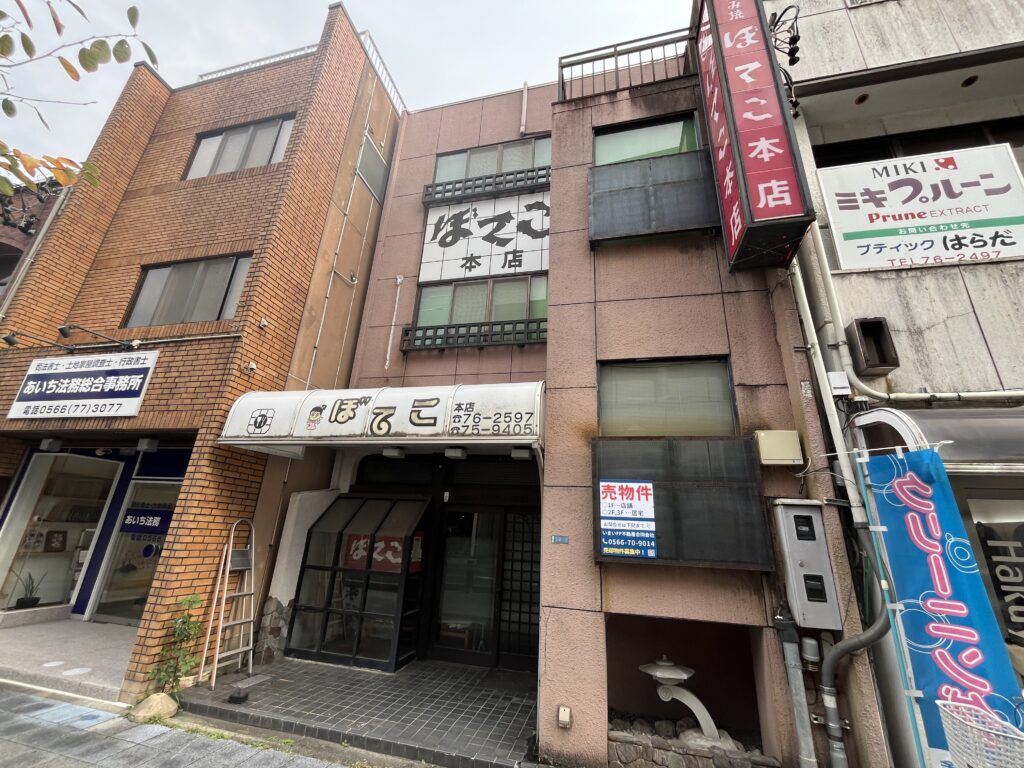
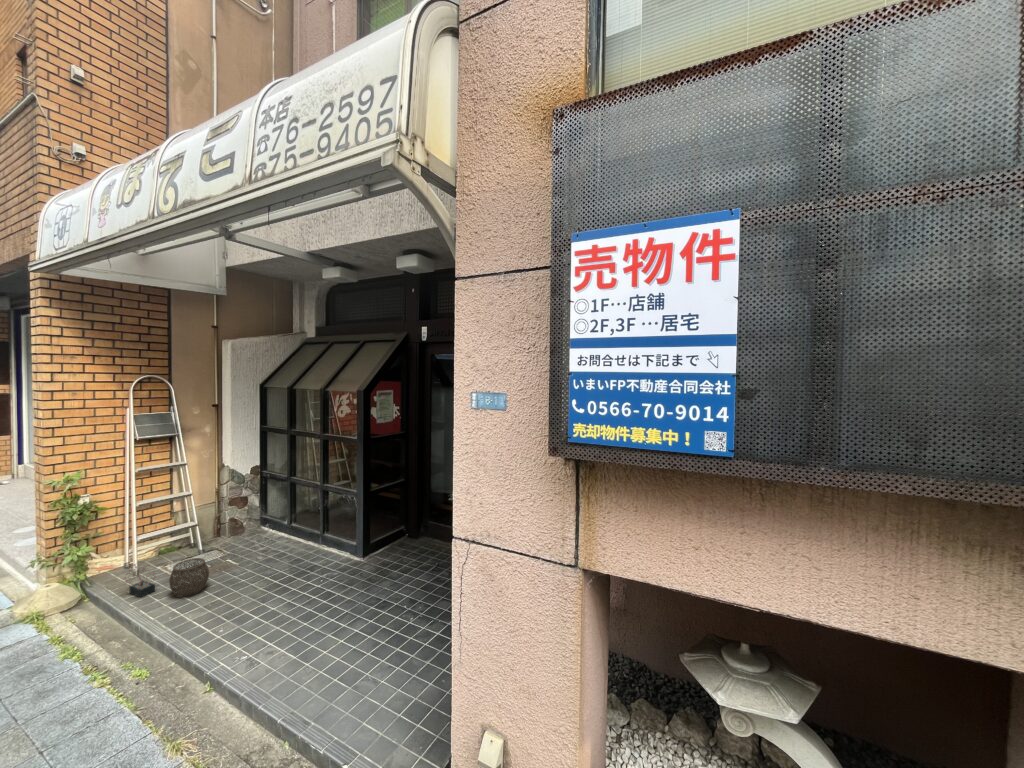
woven basket: none [264,670,292,701] -> present [169,558,209,596]

